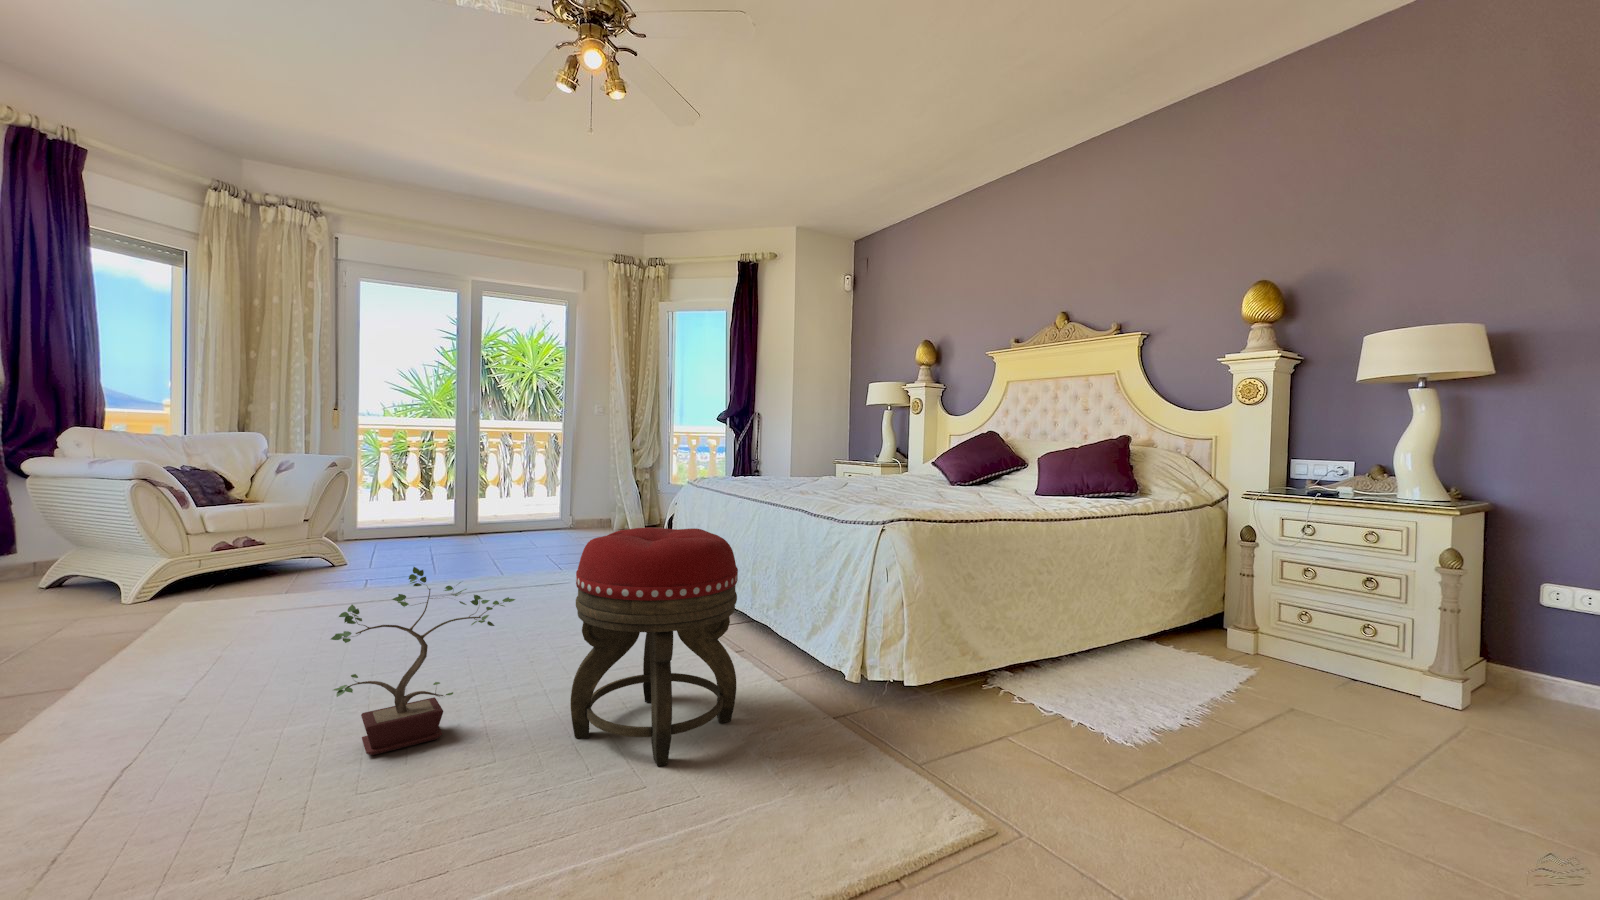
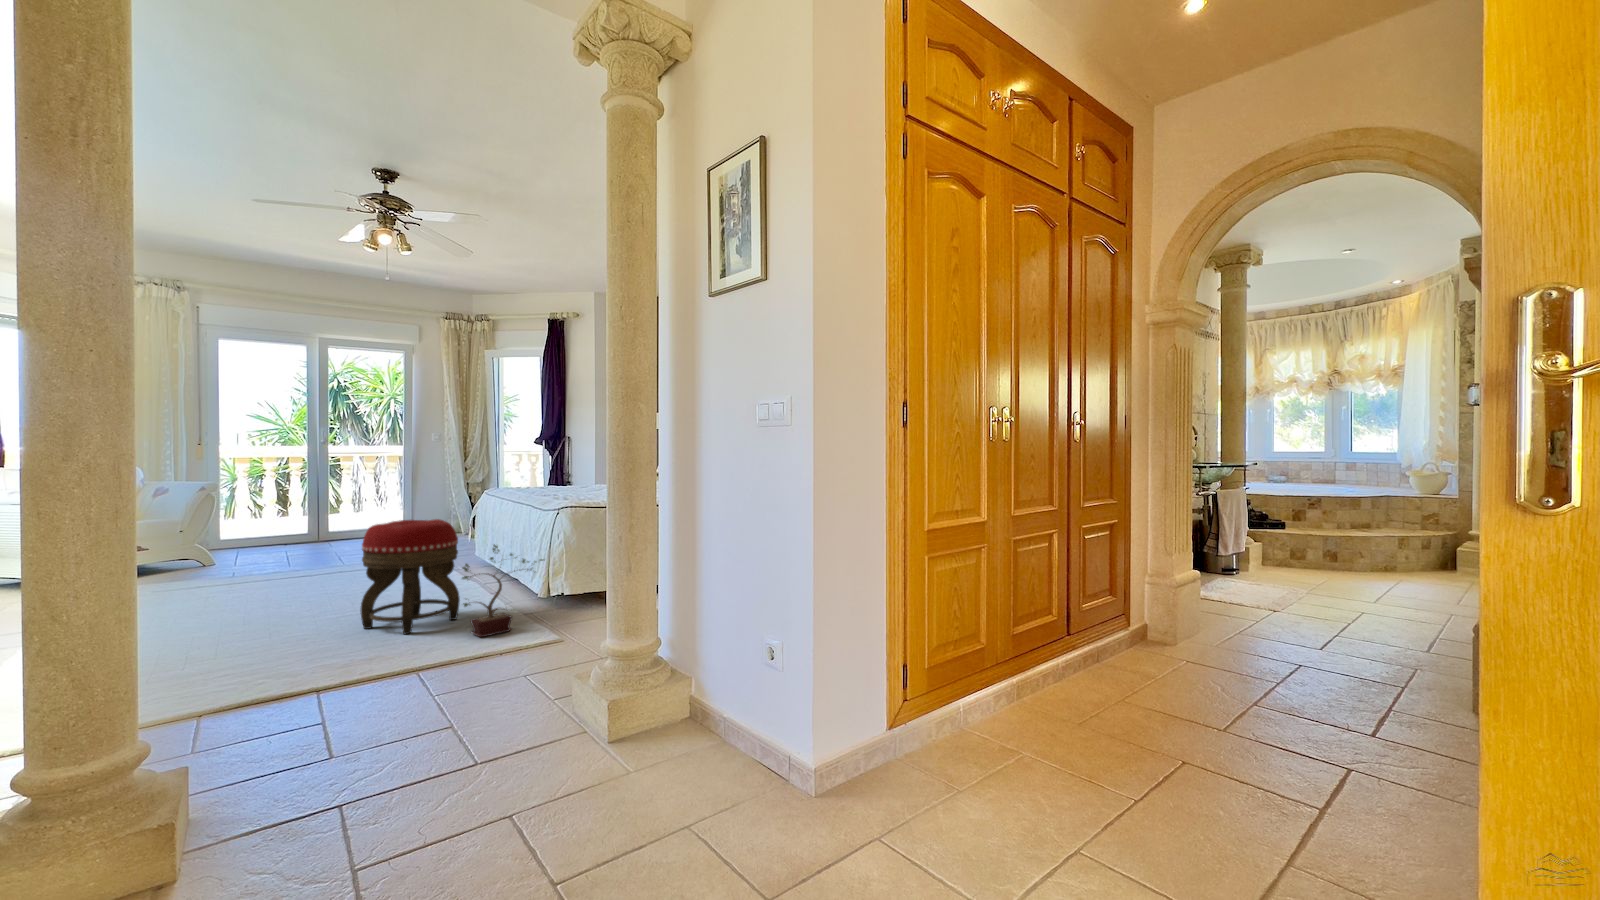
potted plant: present [331,567,515,755] -> present [462,544,543,637]

